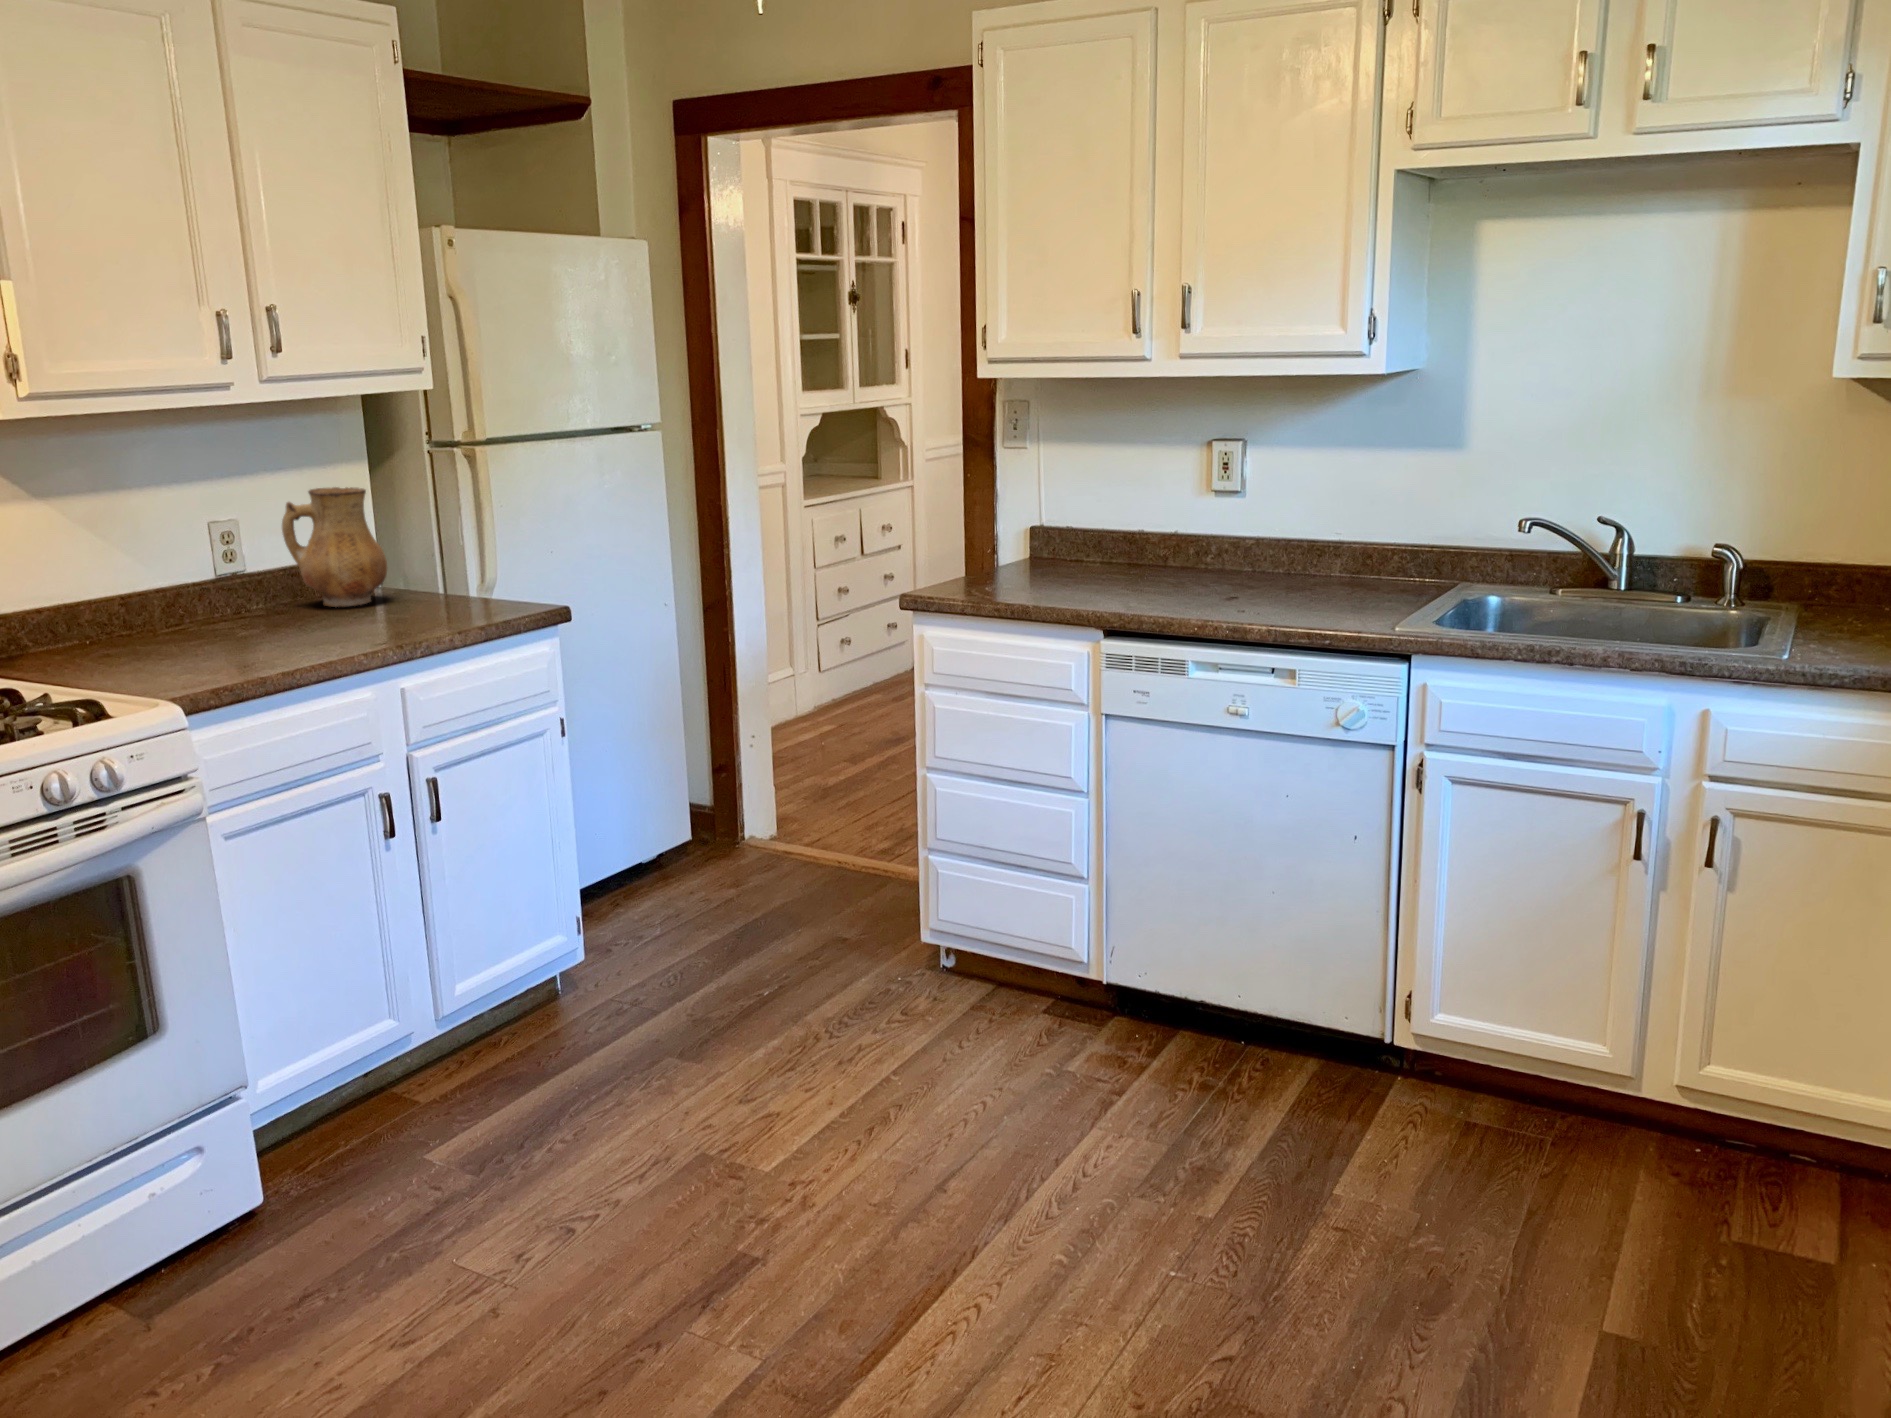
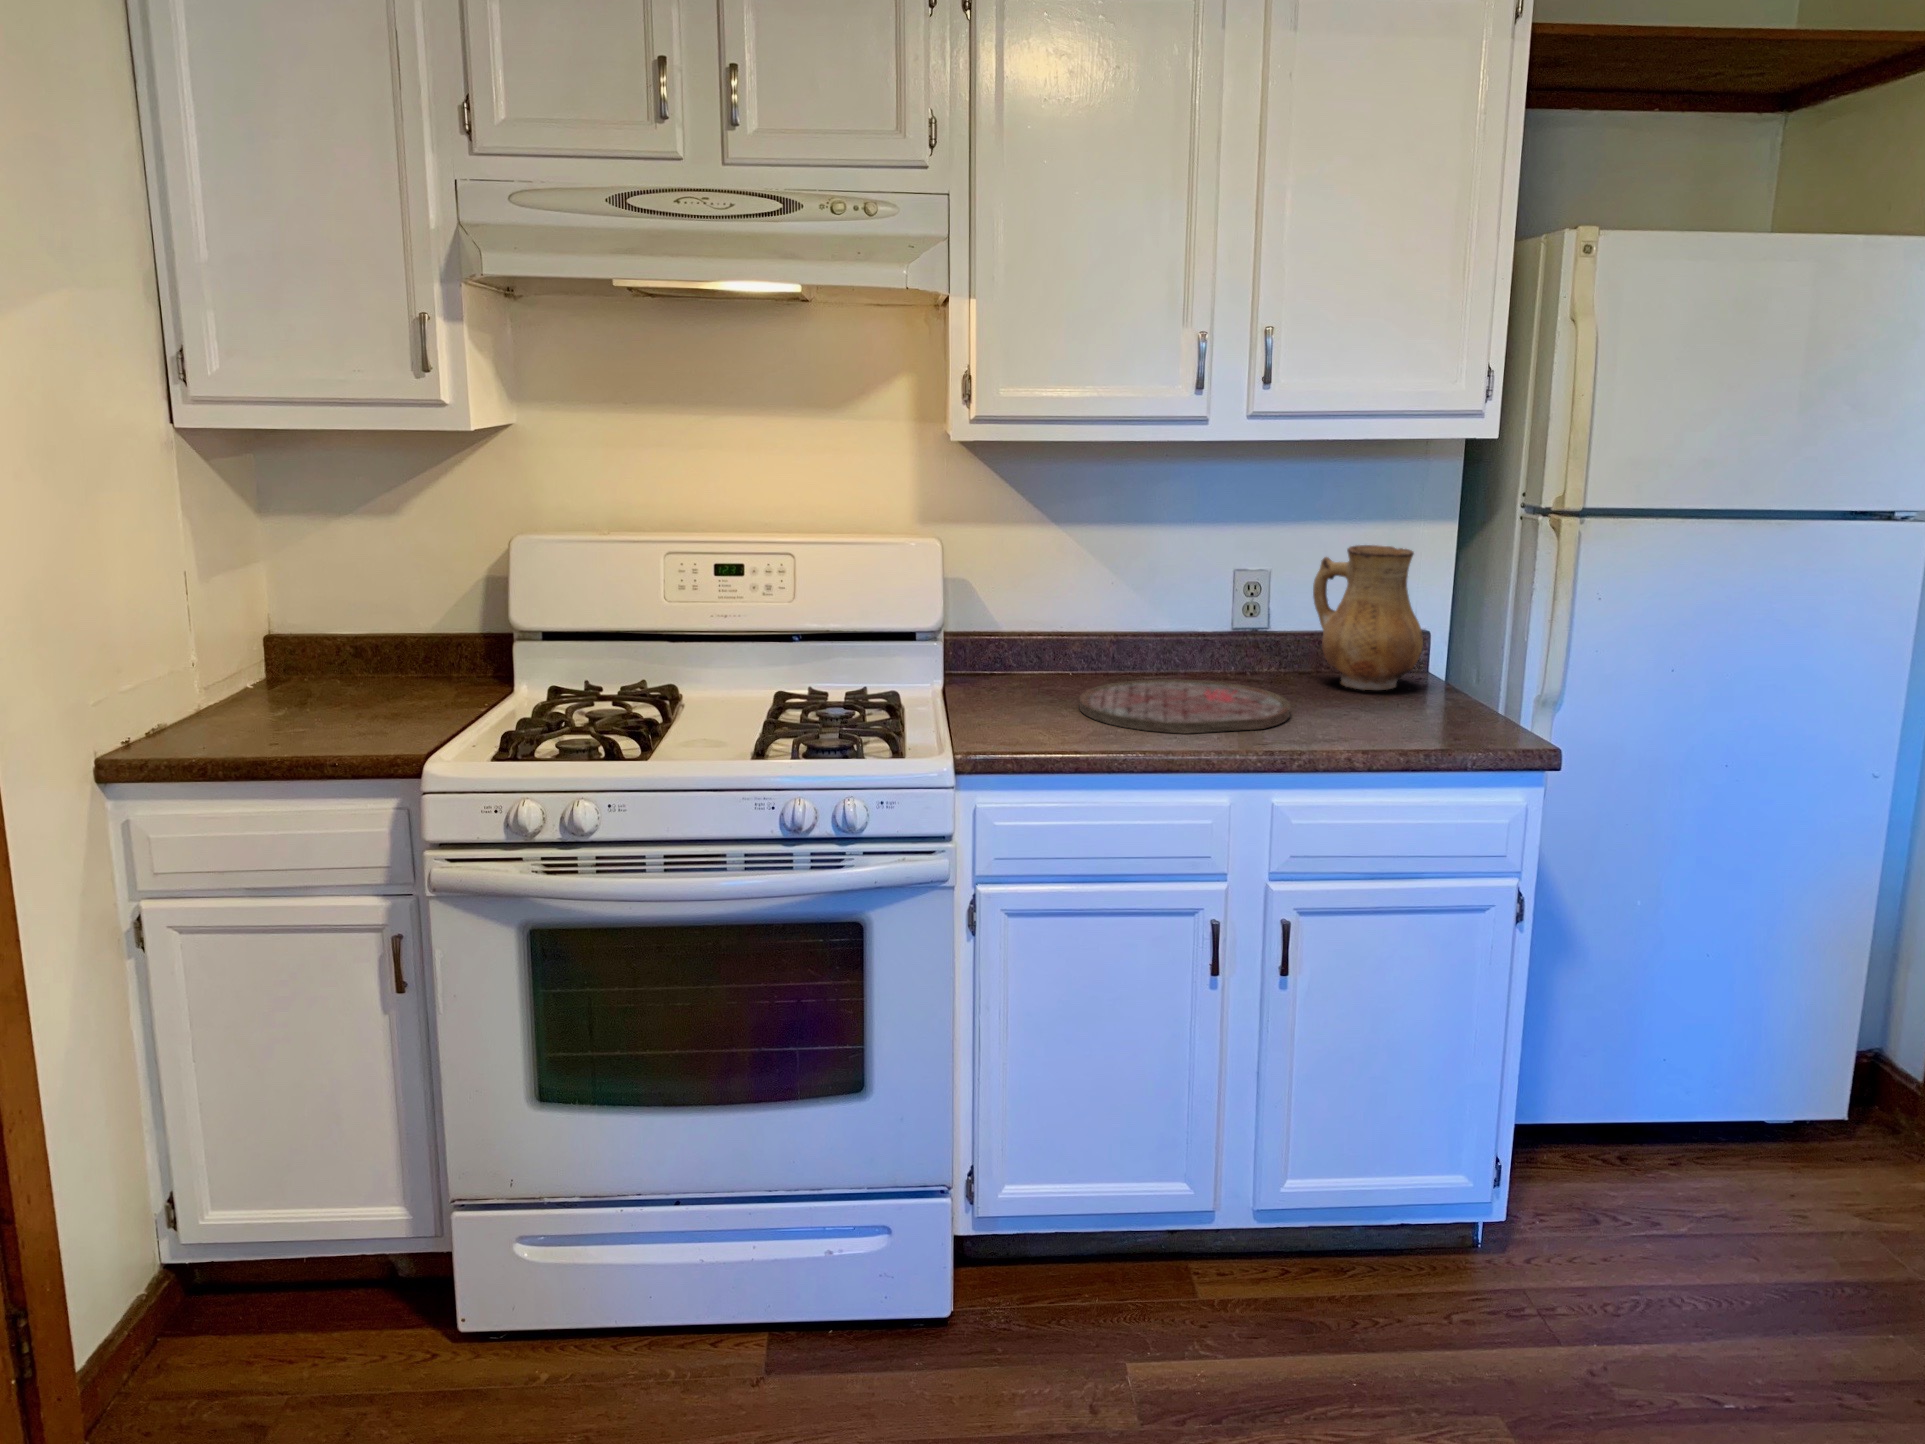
cutting board: none [154,617,355,662] -> present [1079,680,1290,734]

